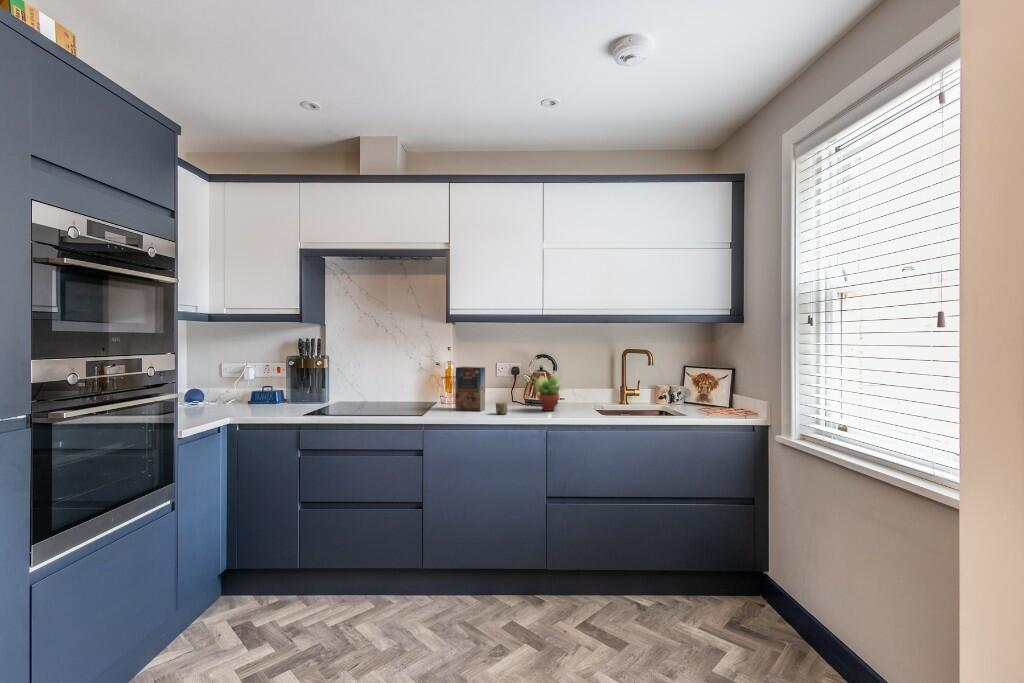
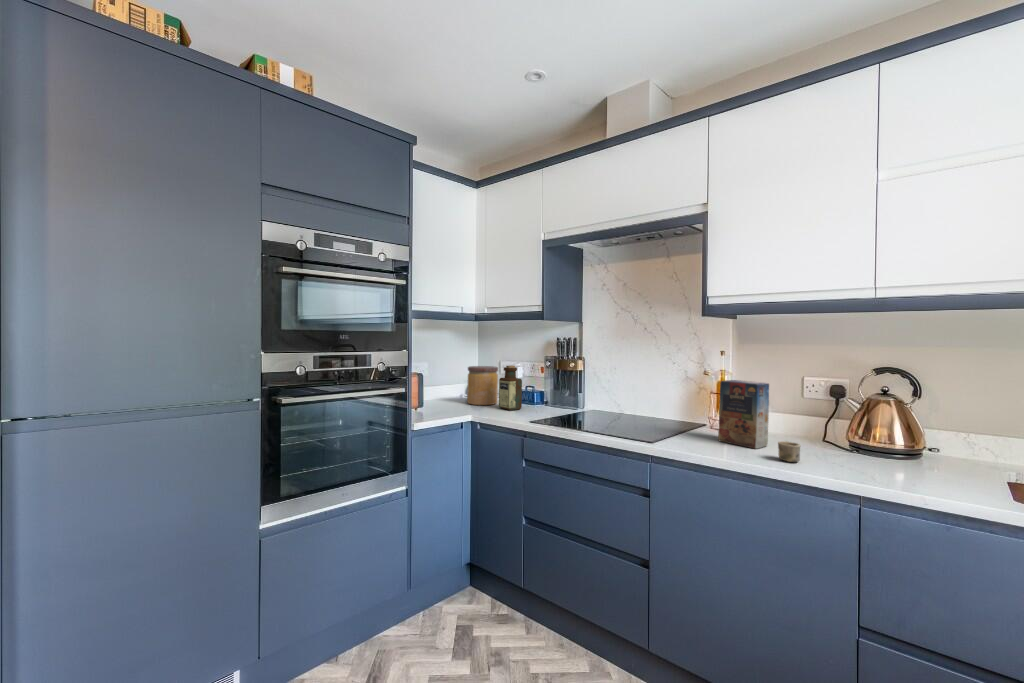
bottle: none [246,366,273,411] -> present [499,366,522,410]
jar: none [199,369,236,411] -> present [467,366,498,405]
succulent plant: present [537,377,560,411] -> none [846,405,938,471]

